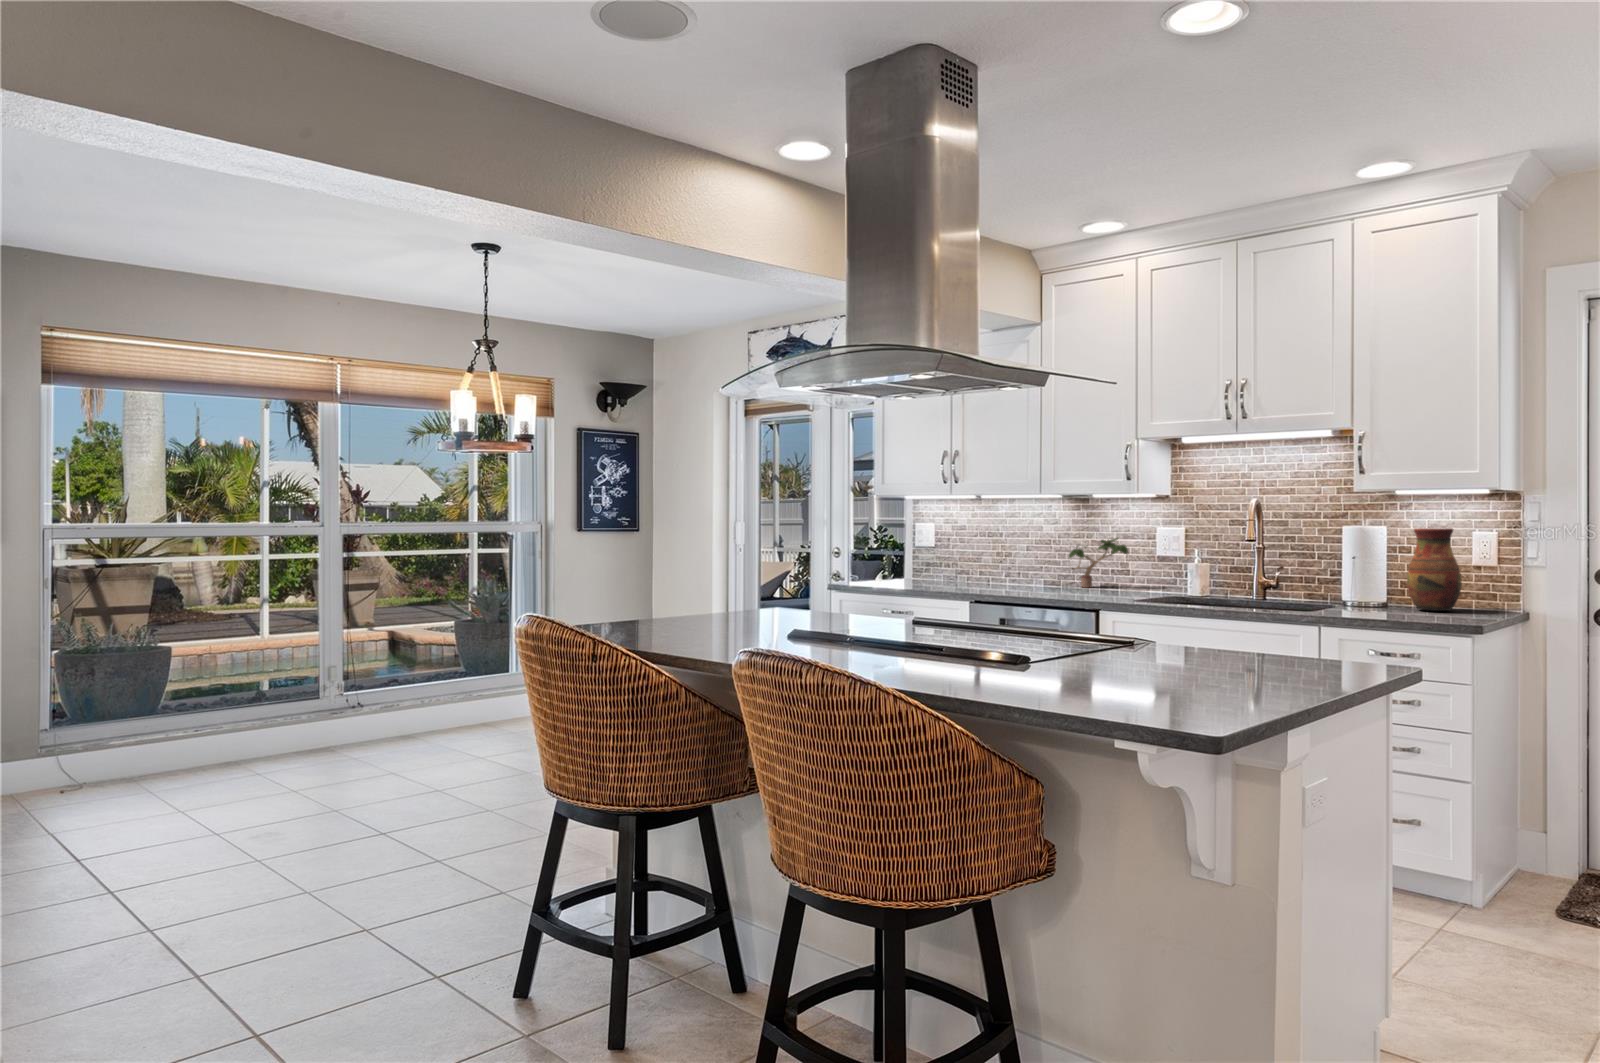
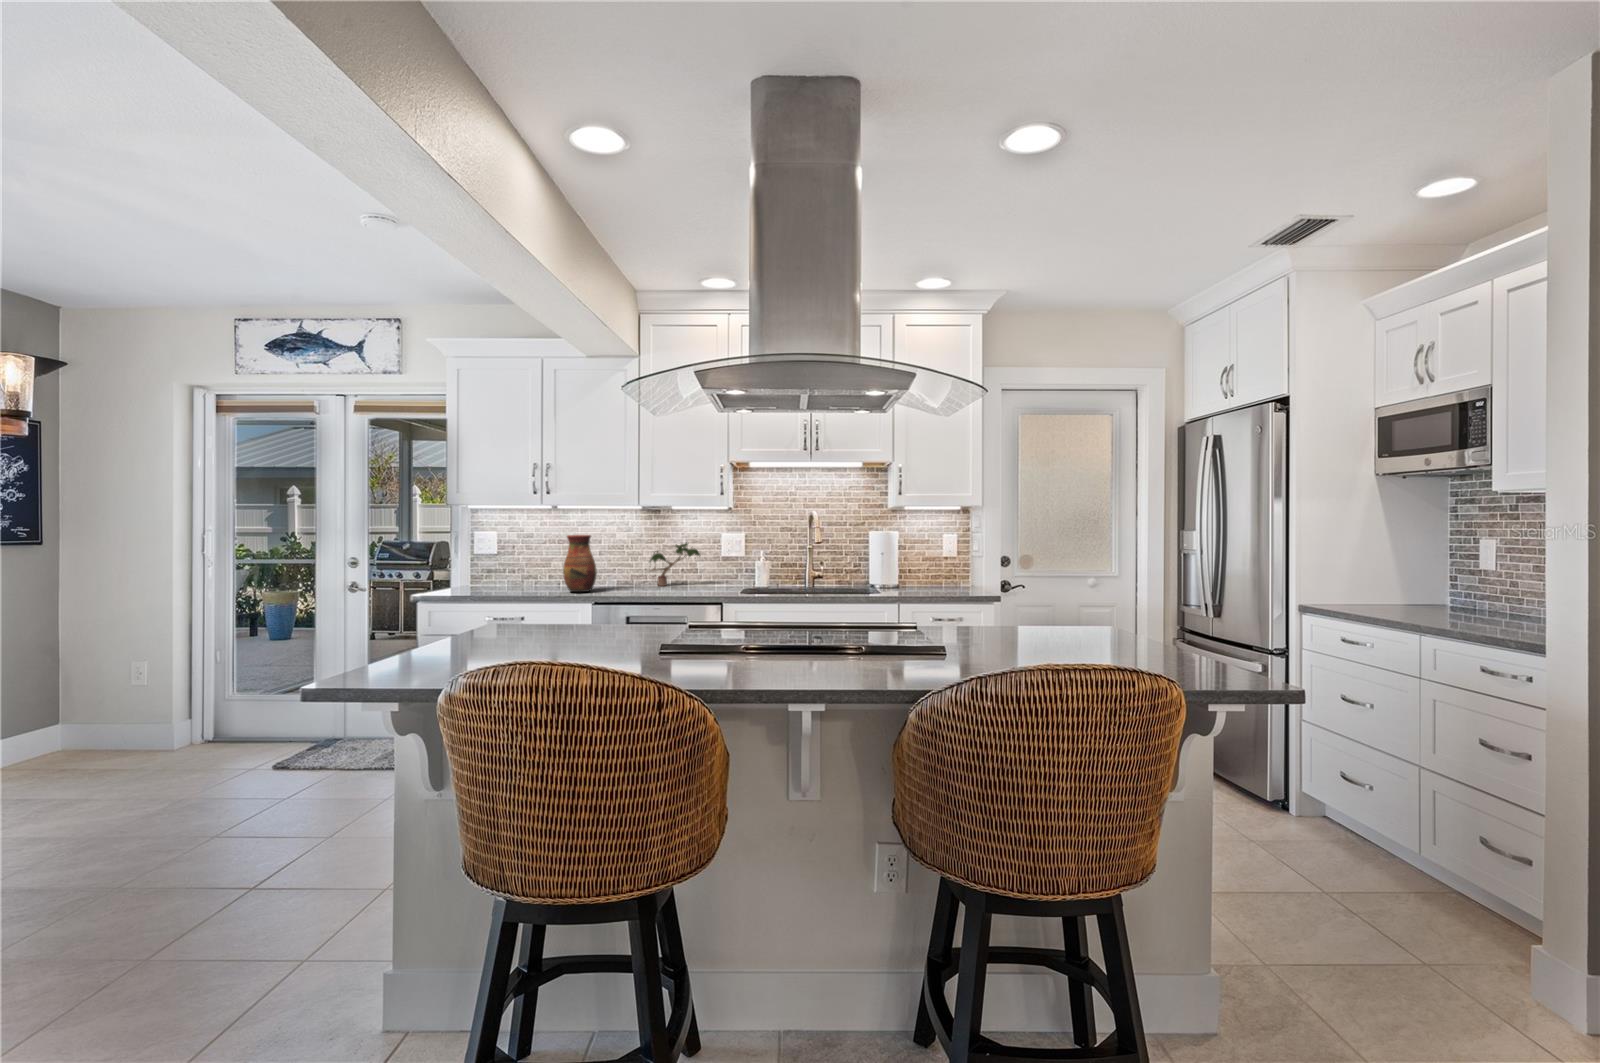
vase: present [1407,528,1462,611] -> present [563,535,597,592]

